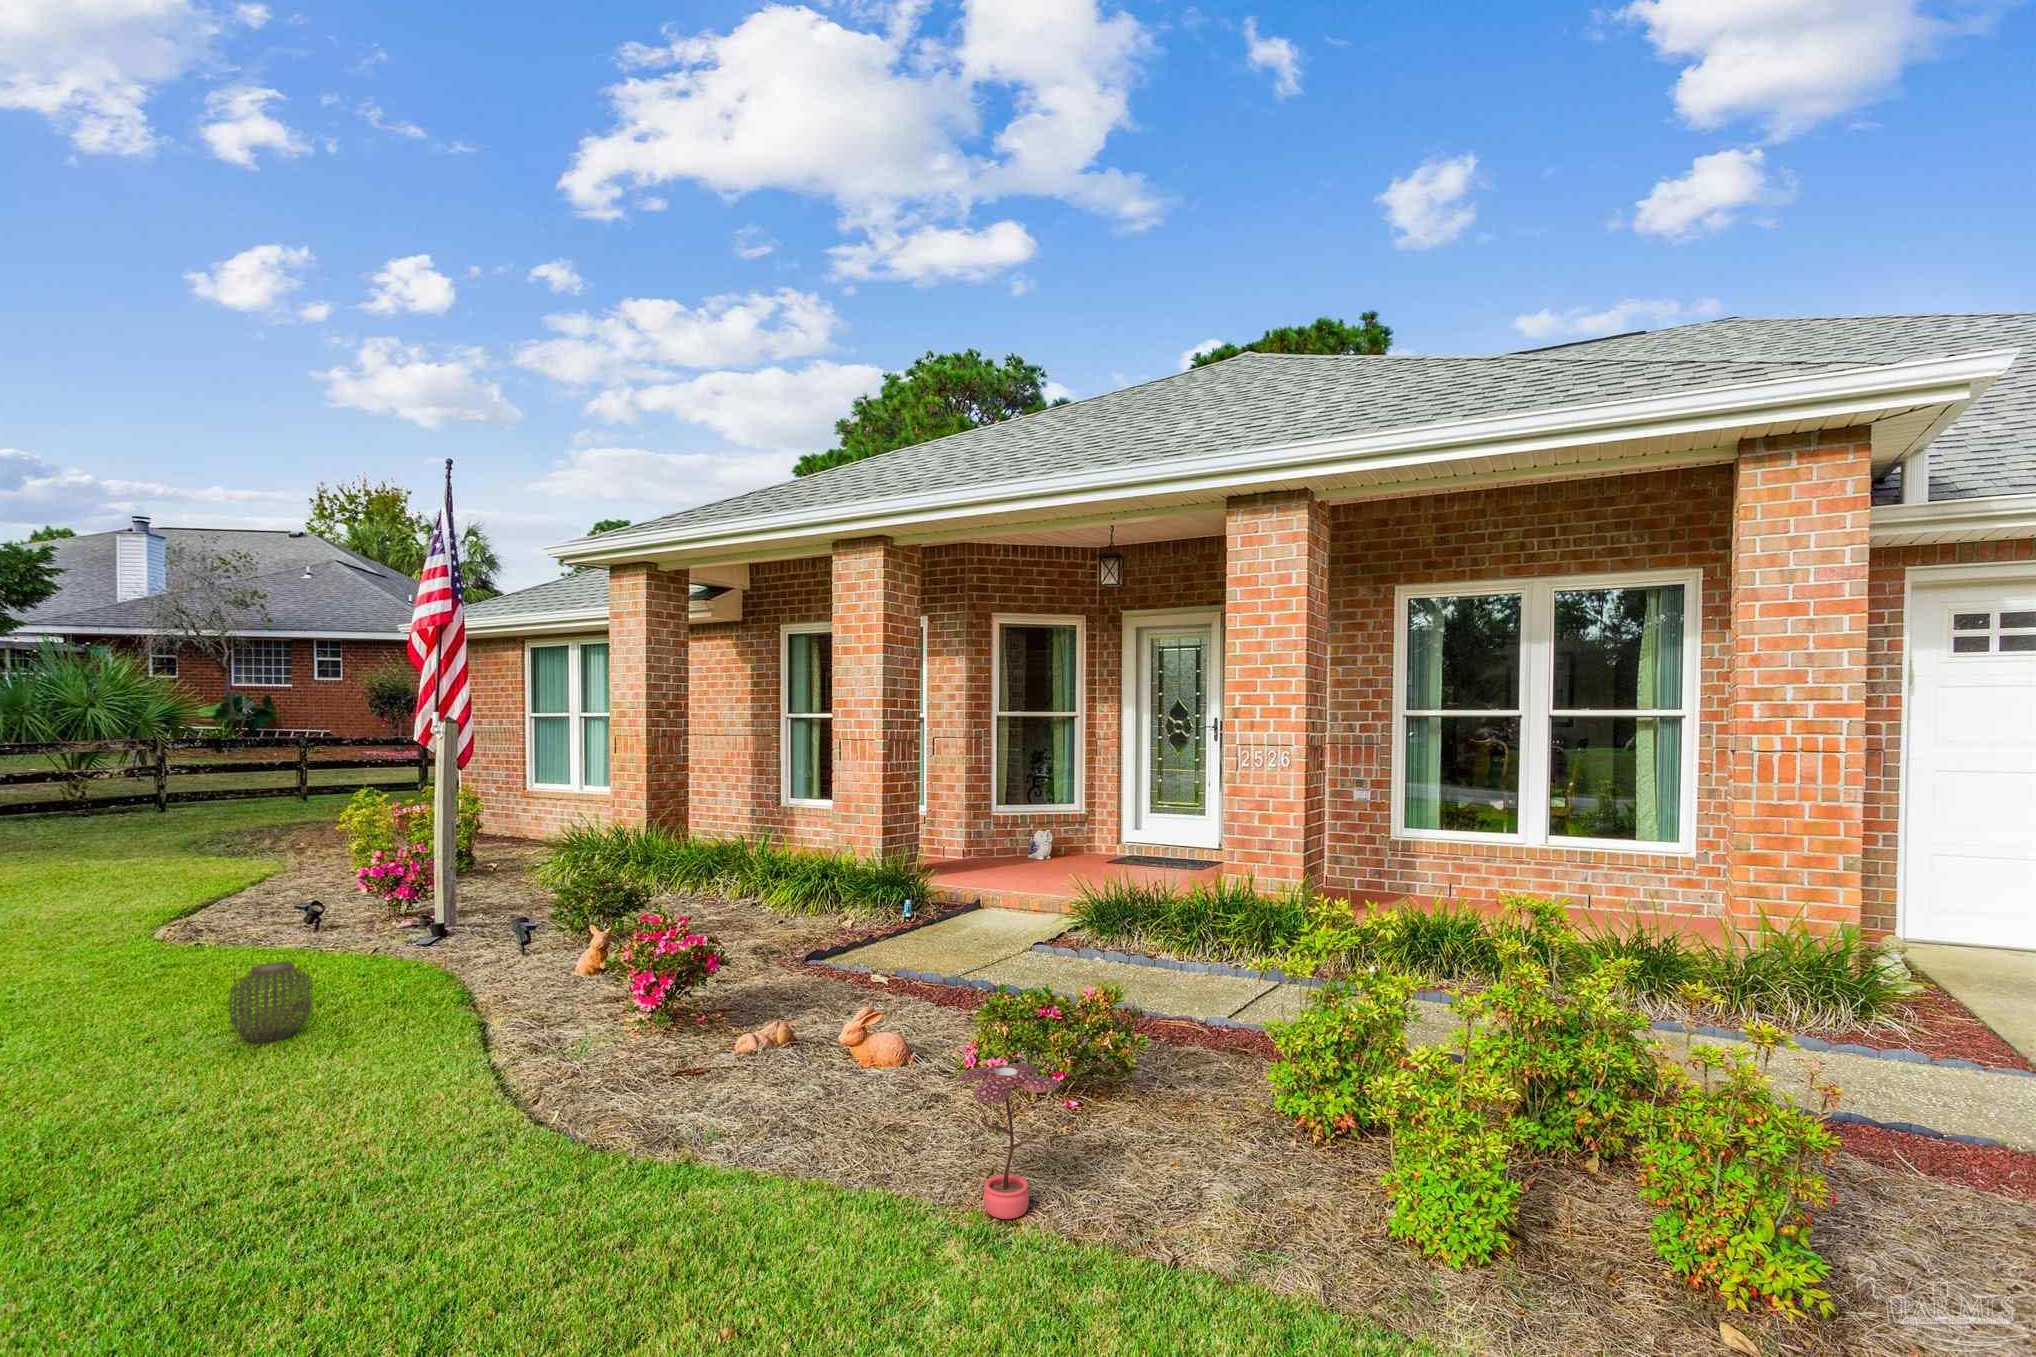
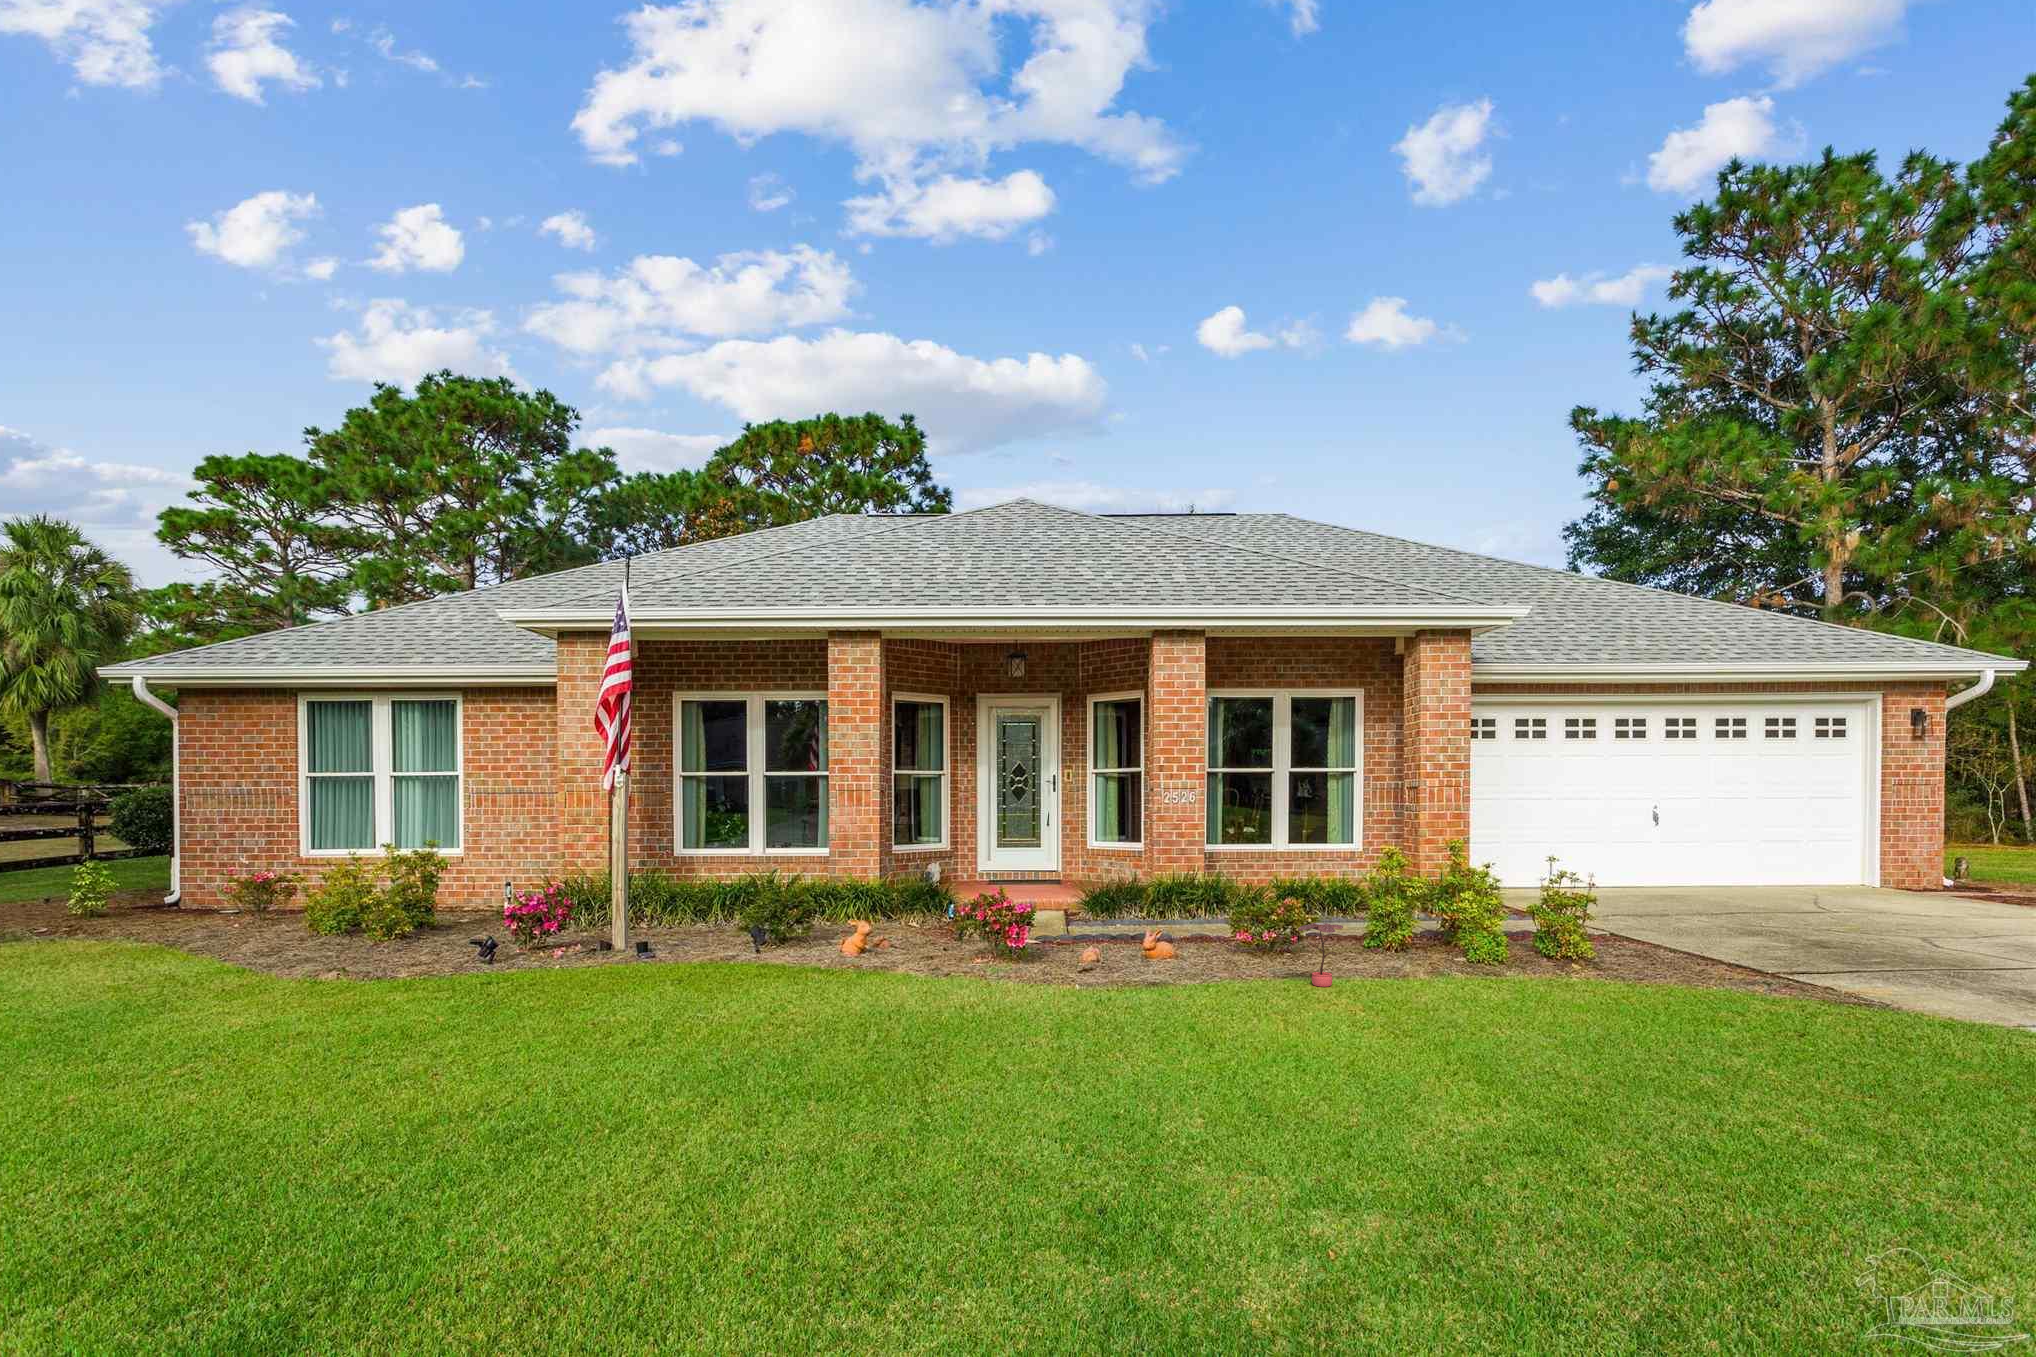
woven basket: present [229,962,313,1043] -> none [734,946,784,1002]

